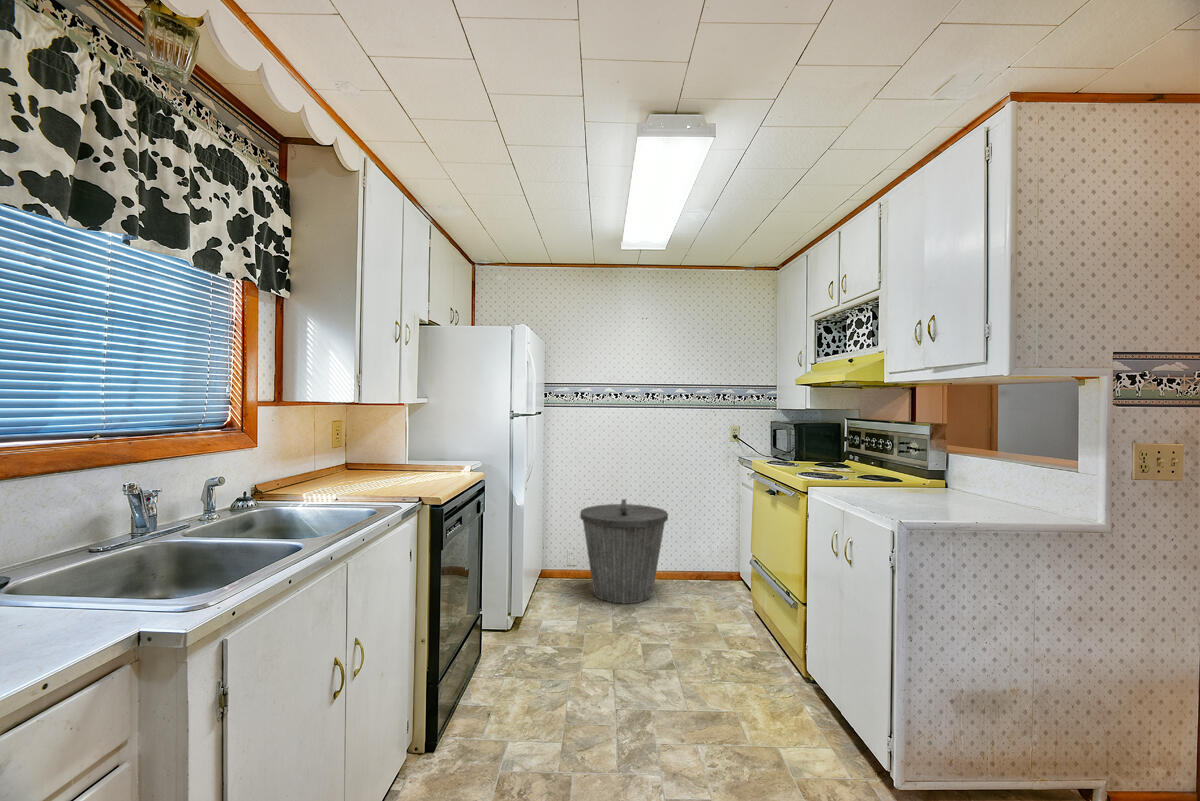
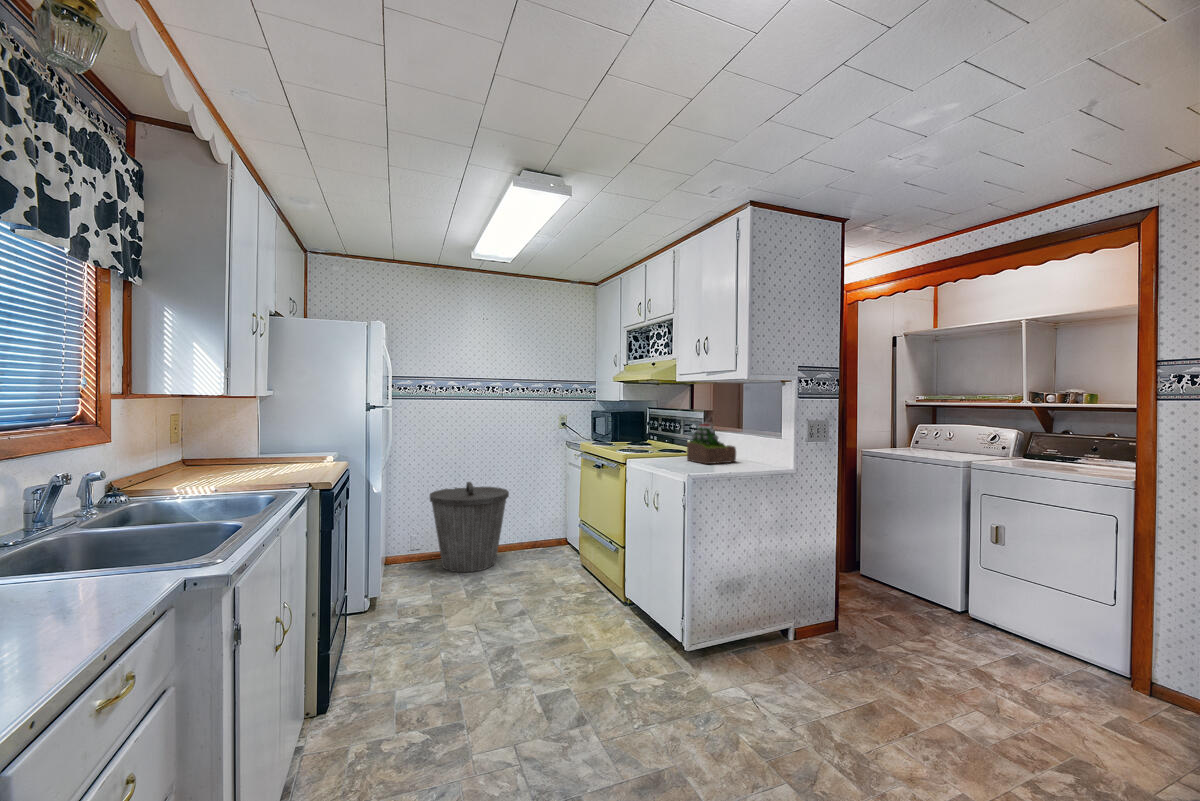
succulent plant: none [895,445,975,503] -> present [687,424,736,464]

